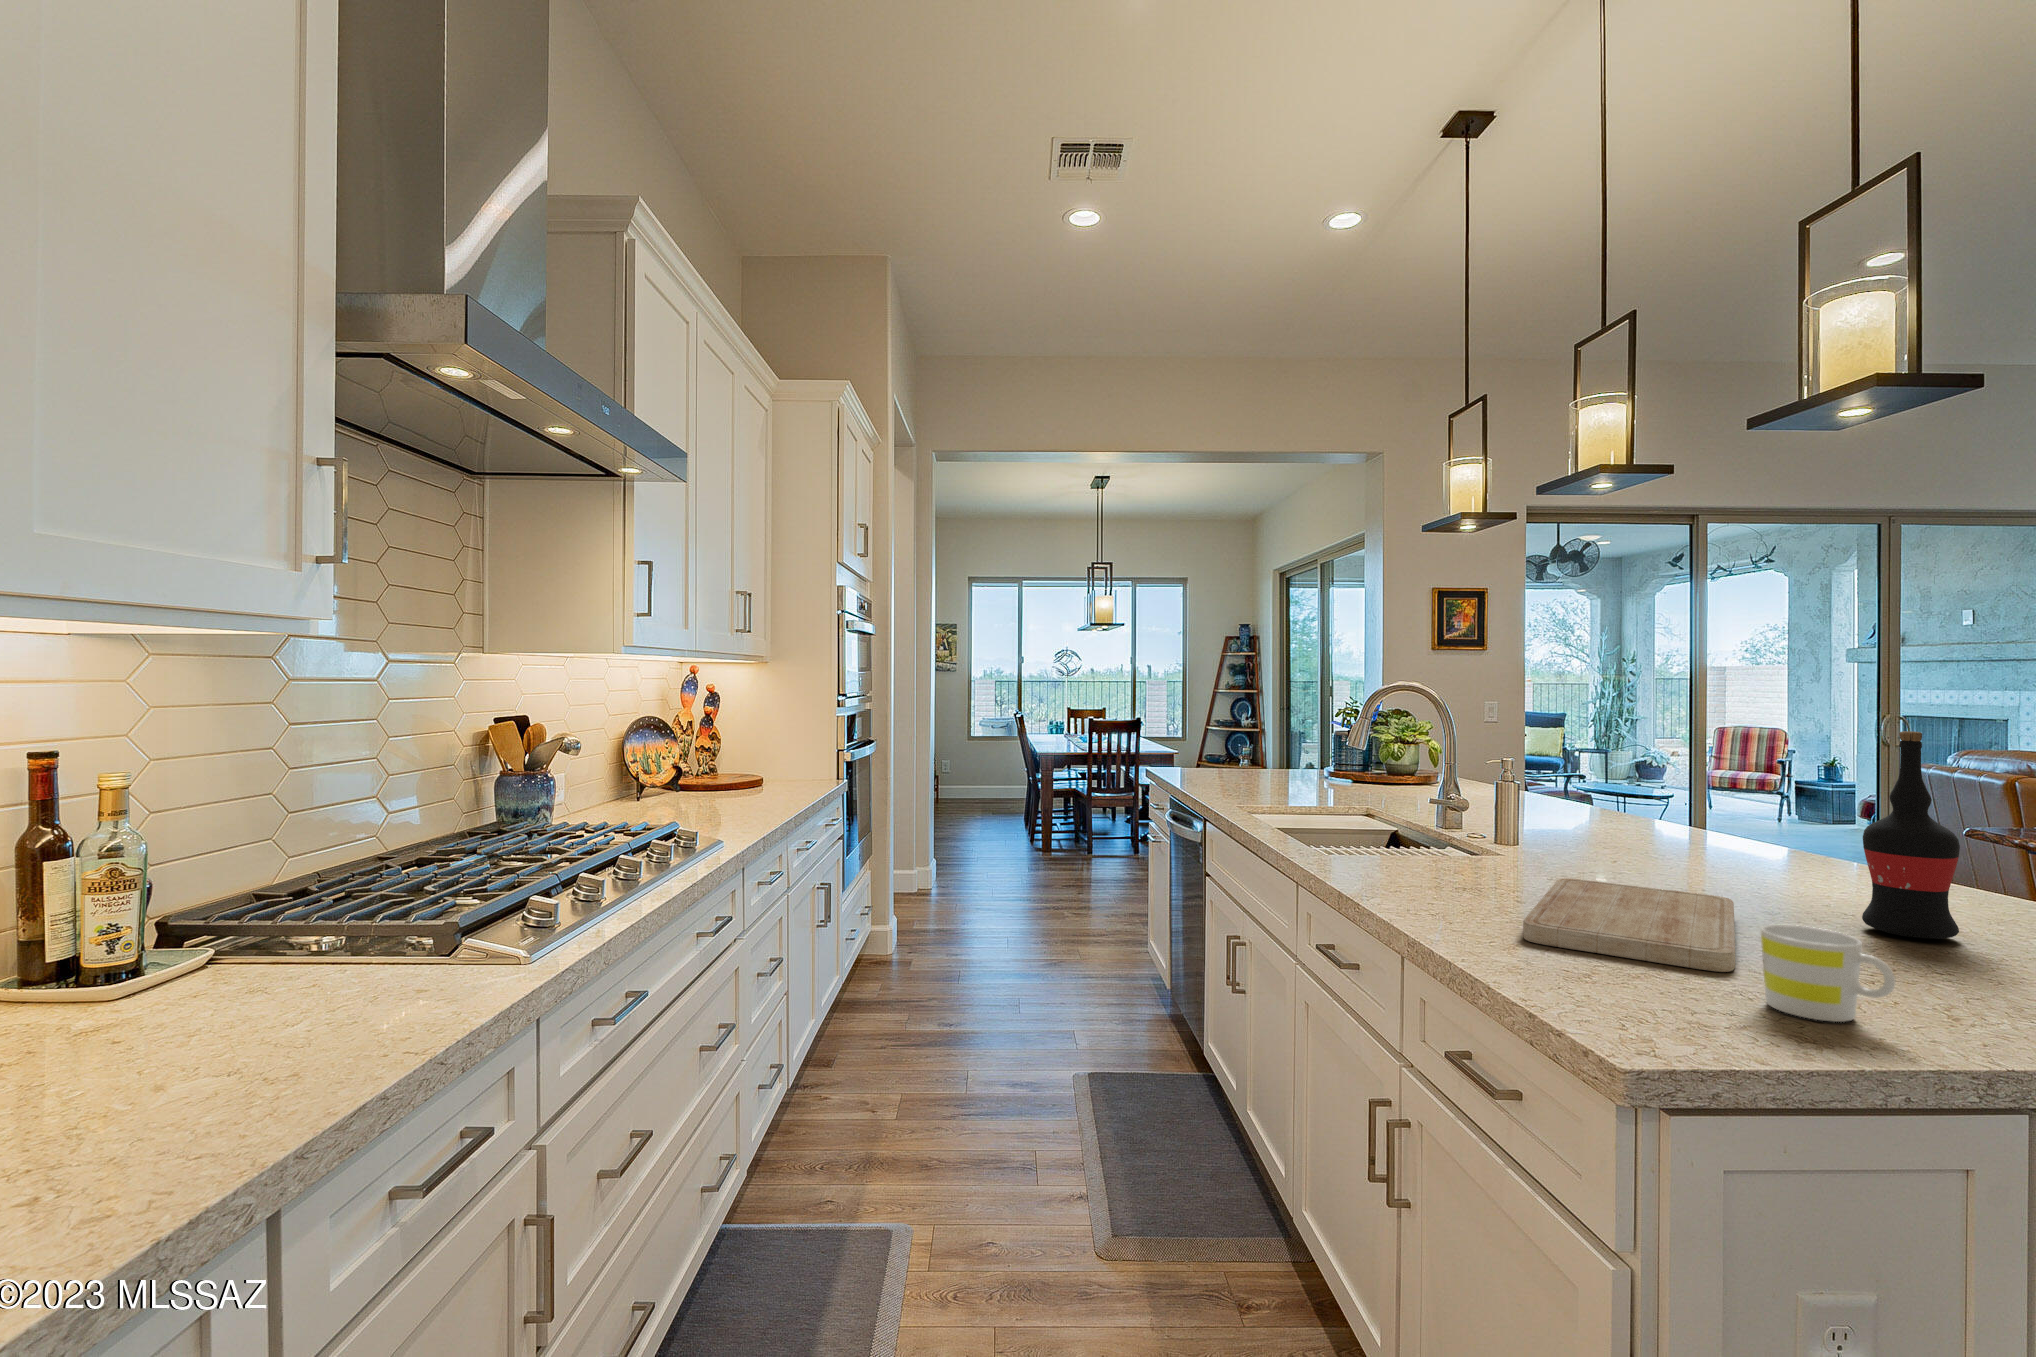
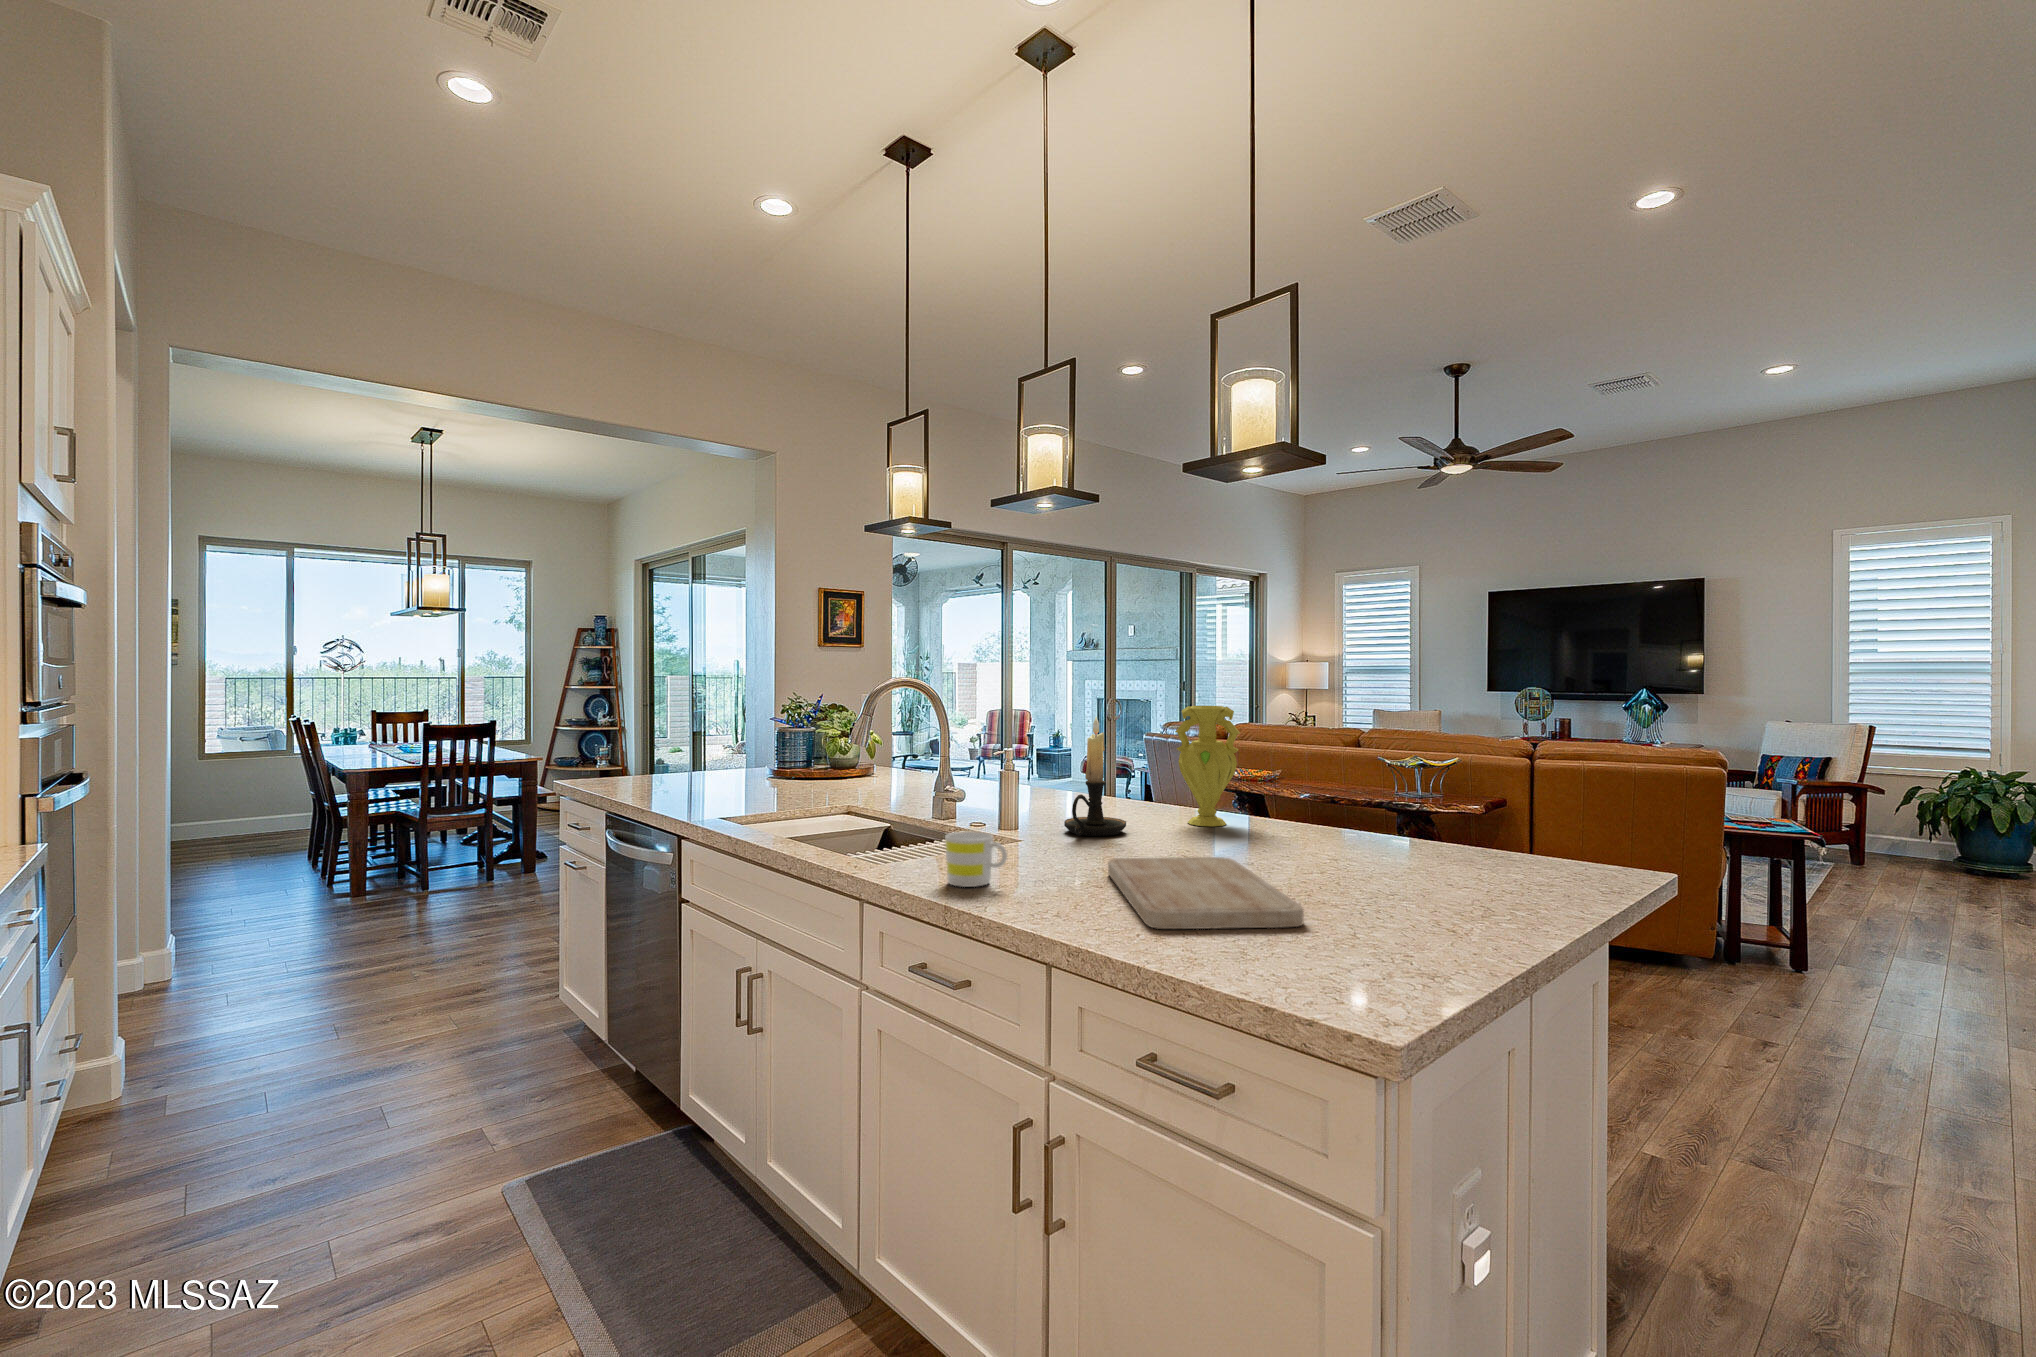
vase: none [1753,719,1858,874] -> present [1175,706,1240,826]
candle holder: none [1574,726,1660,864] -> present [1064,717,1126,836]
wine bottle: present [1862,731,1960,939] -> none [1303,714,1360,870]
mug: present [1761,925,1896,1022] -> present [945,831,1007,887]

